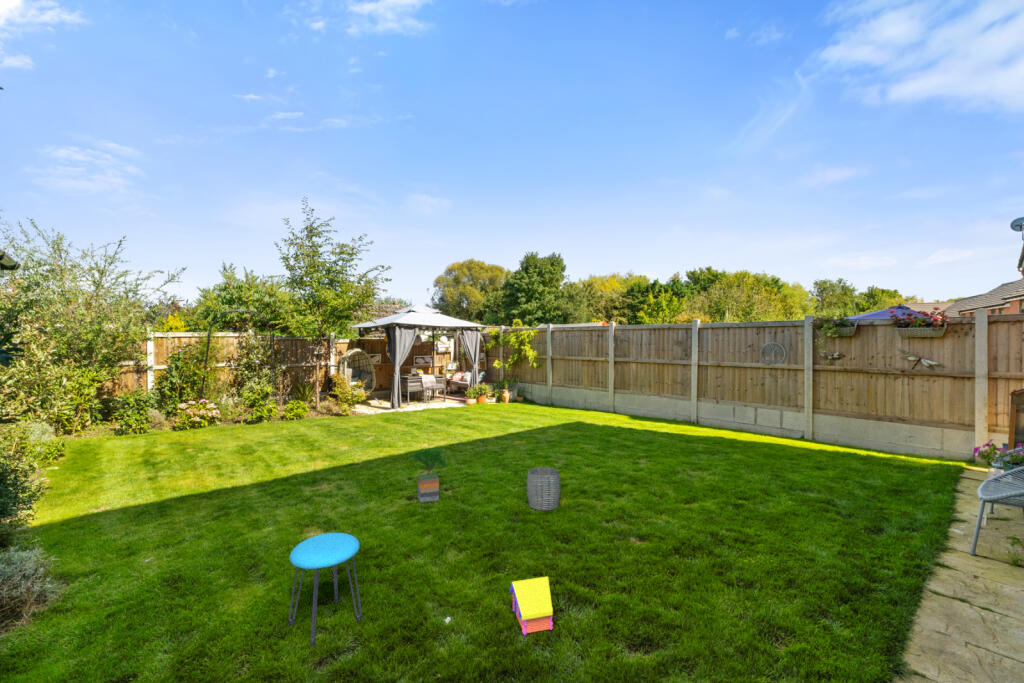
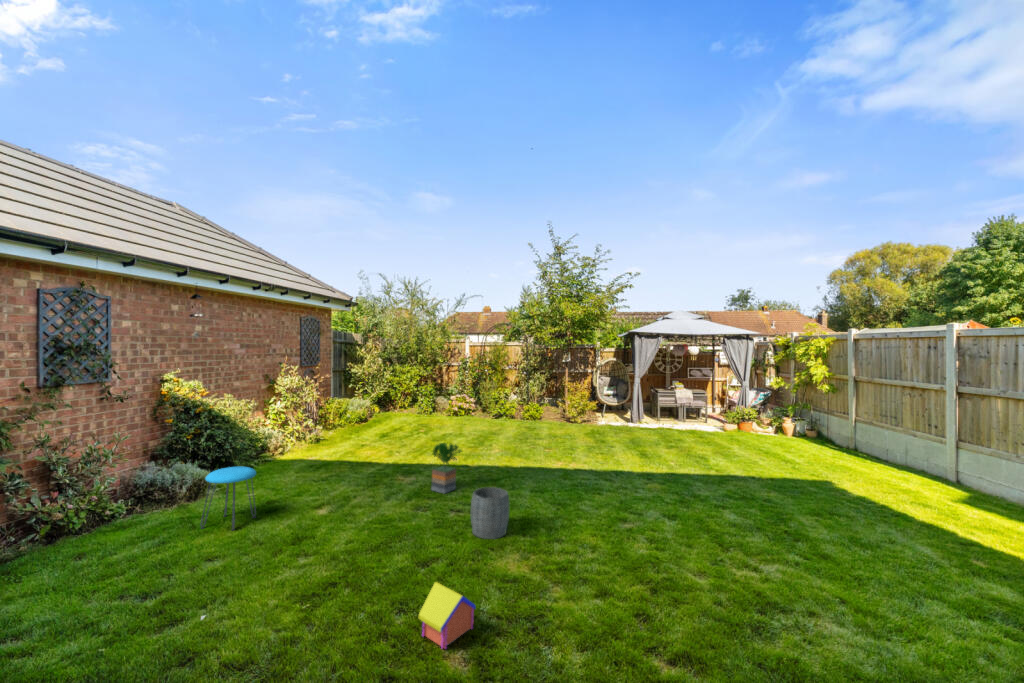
toy house: present [510,577,553,635] -> present [419,582,475,649]

